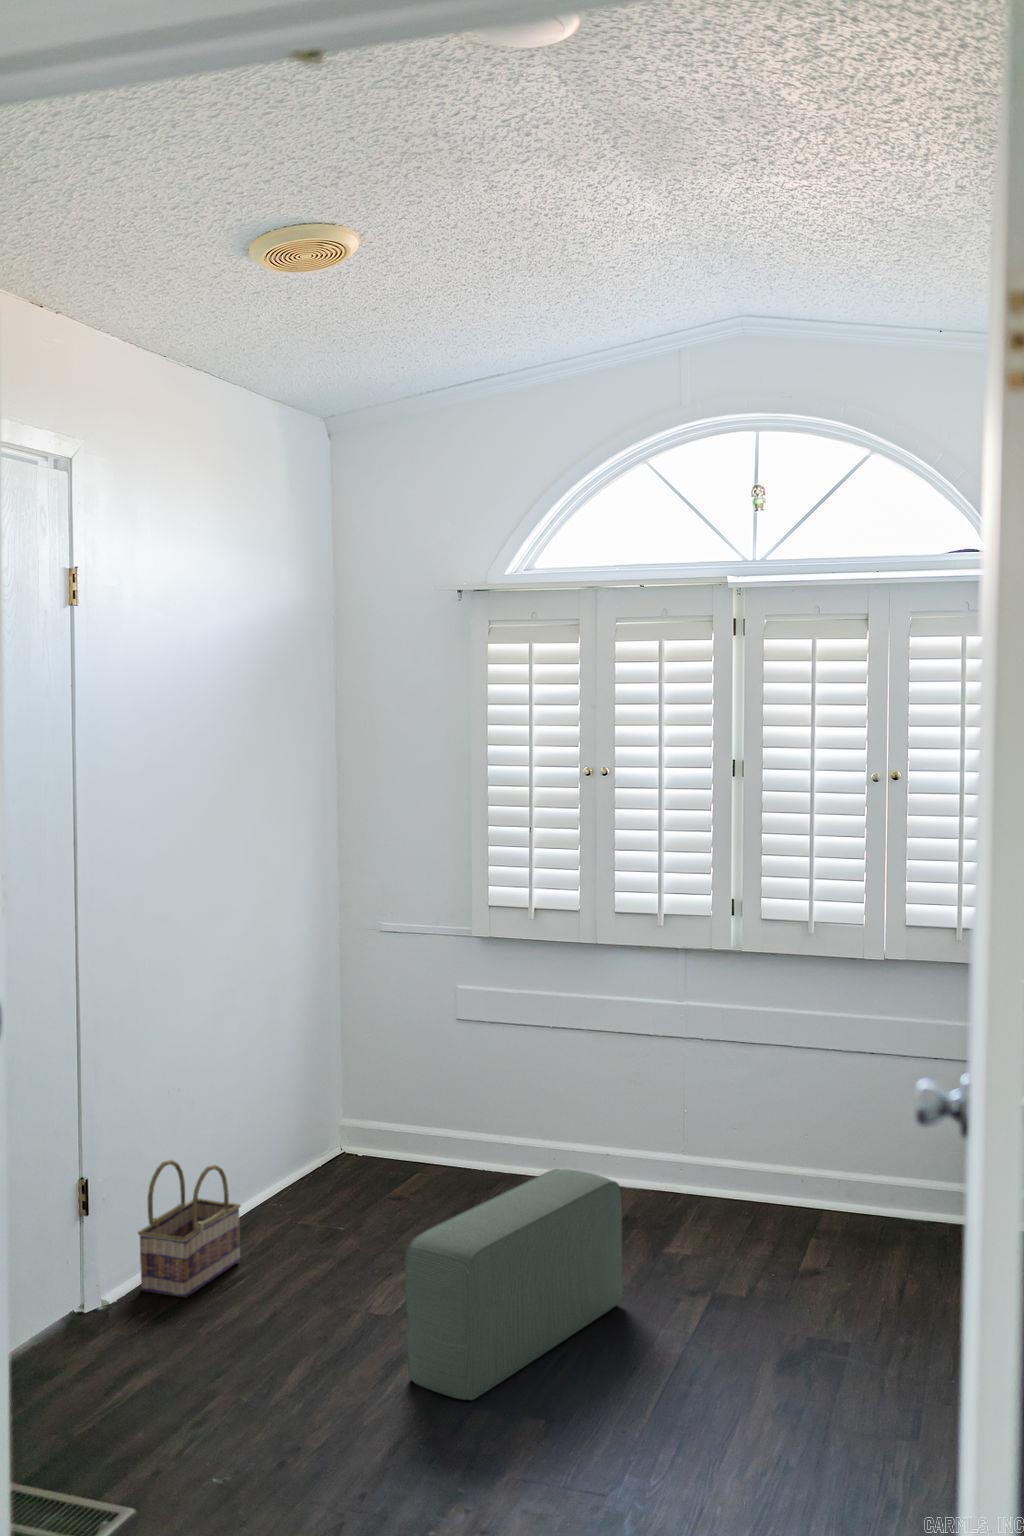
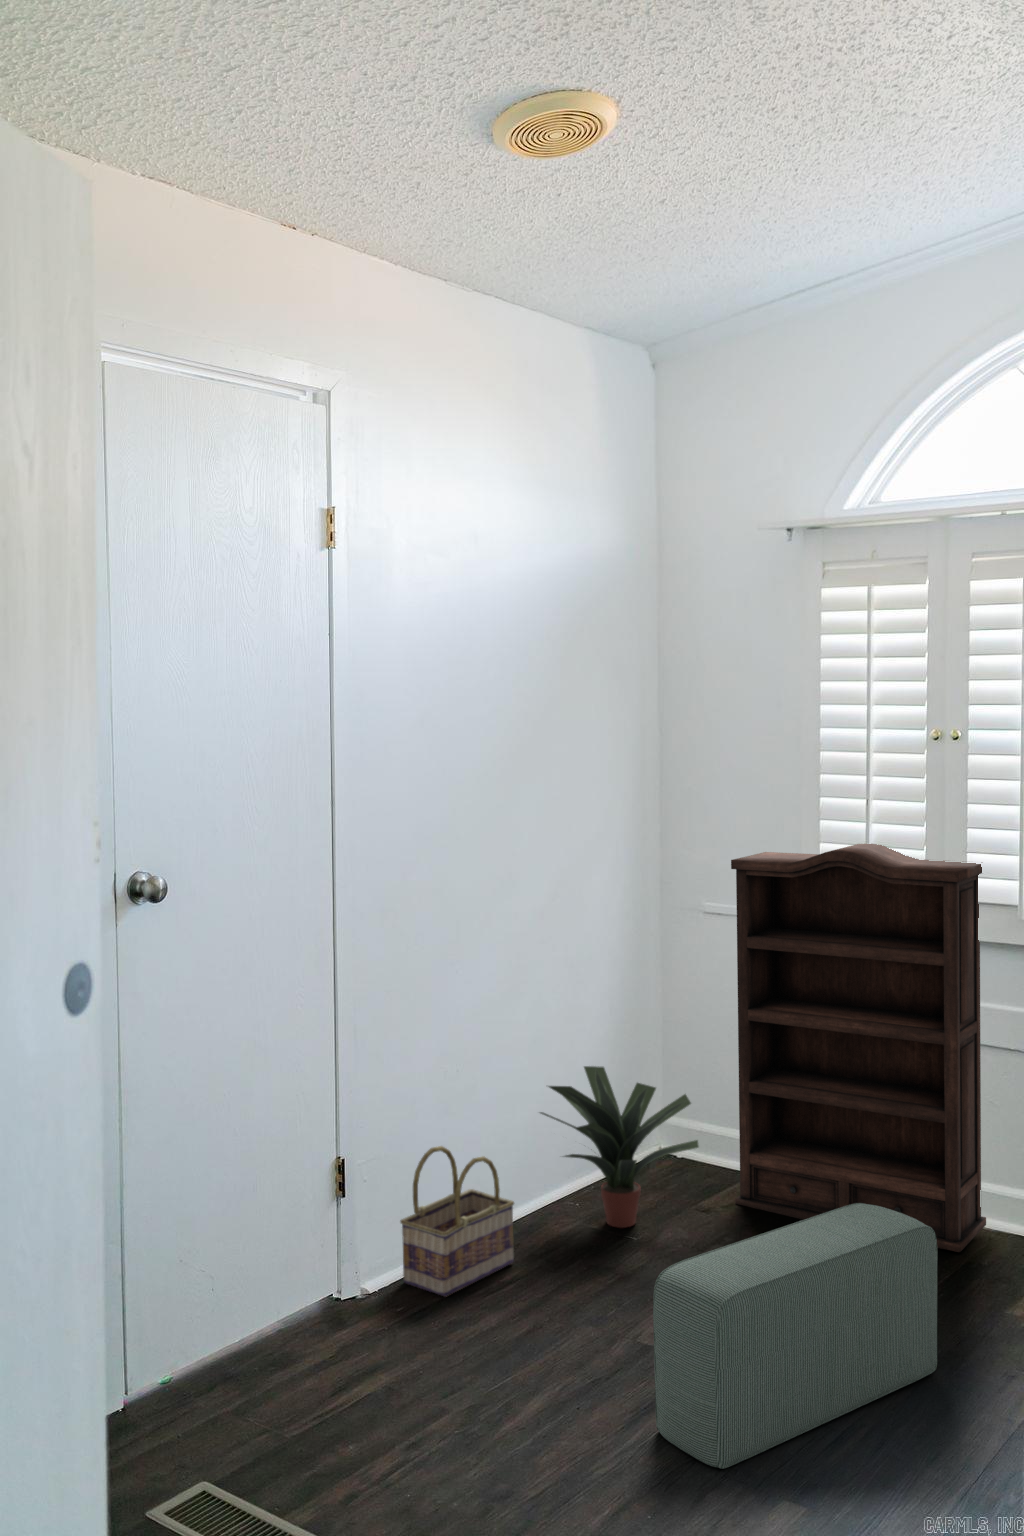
bookshelf: none [416,865,634,1208] -> present [731,844,986,1252]
potted plant: none [249,1076,397,1220] -> present [540,1066,699,1228]

